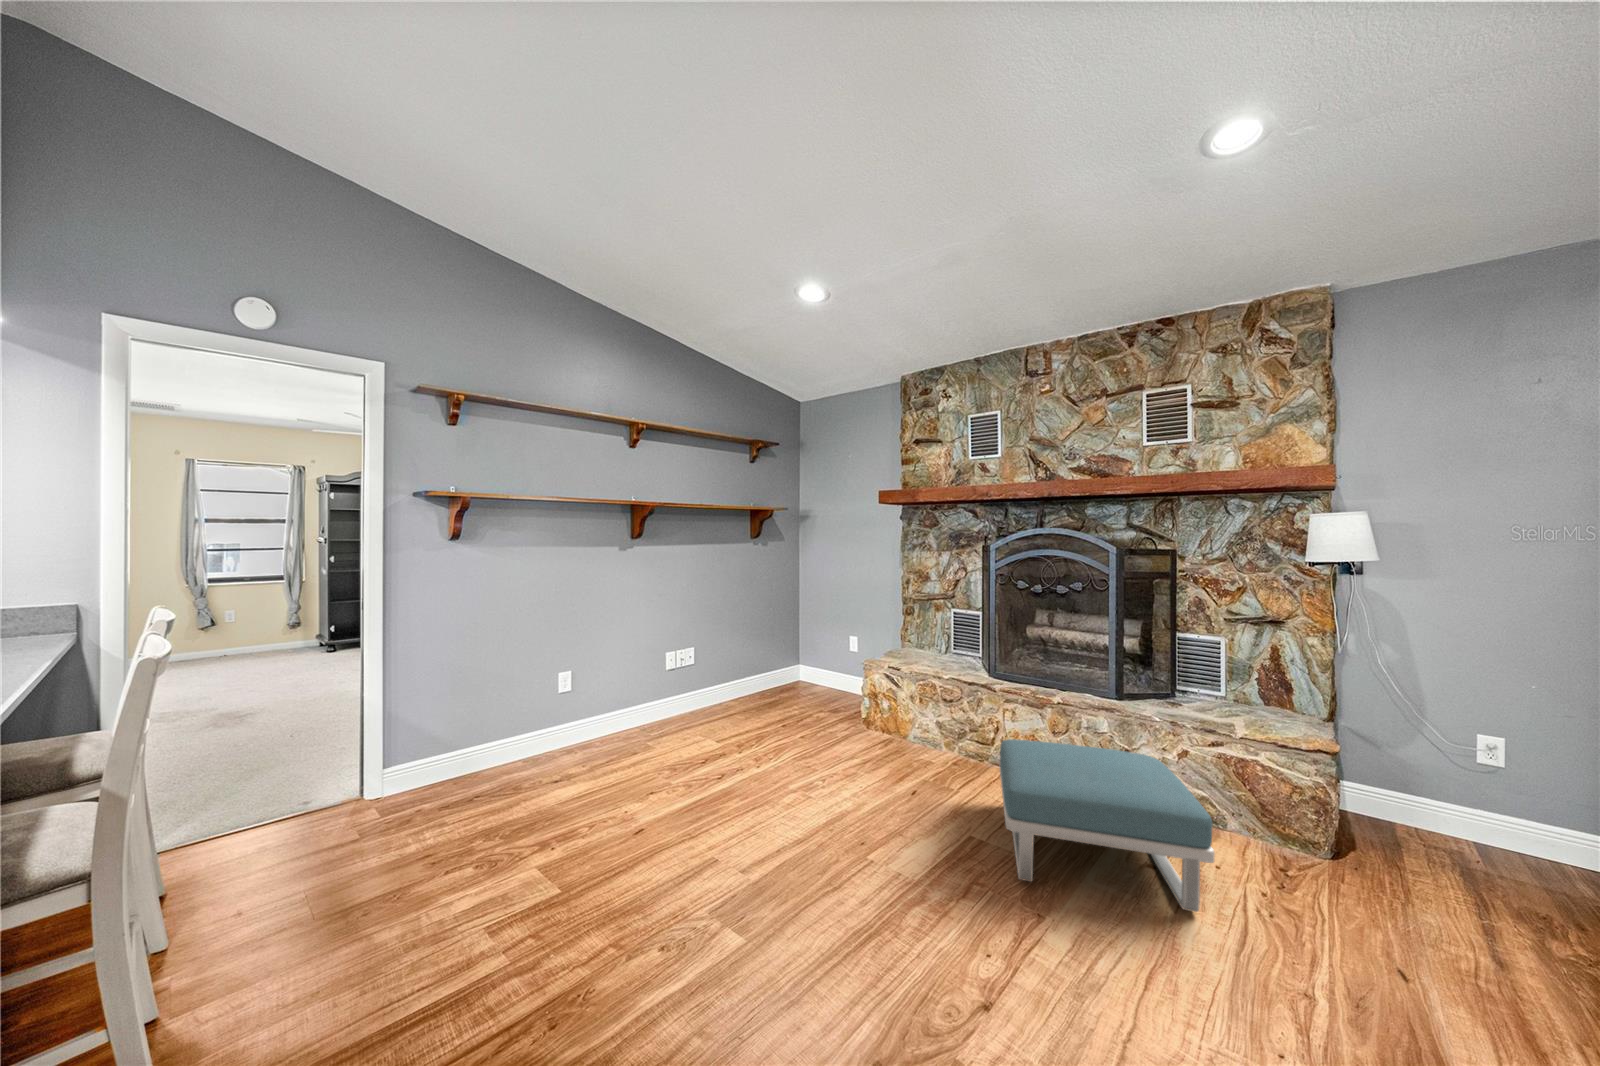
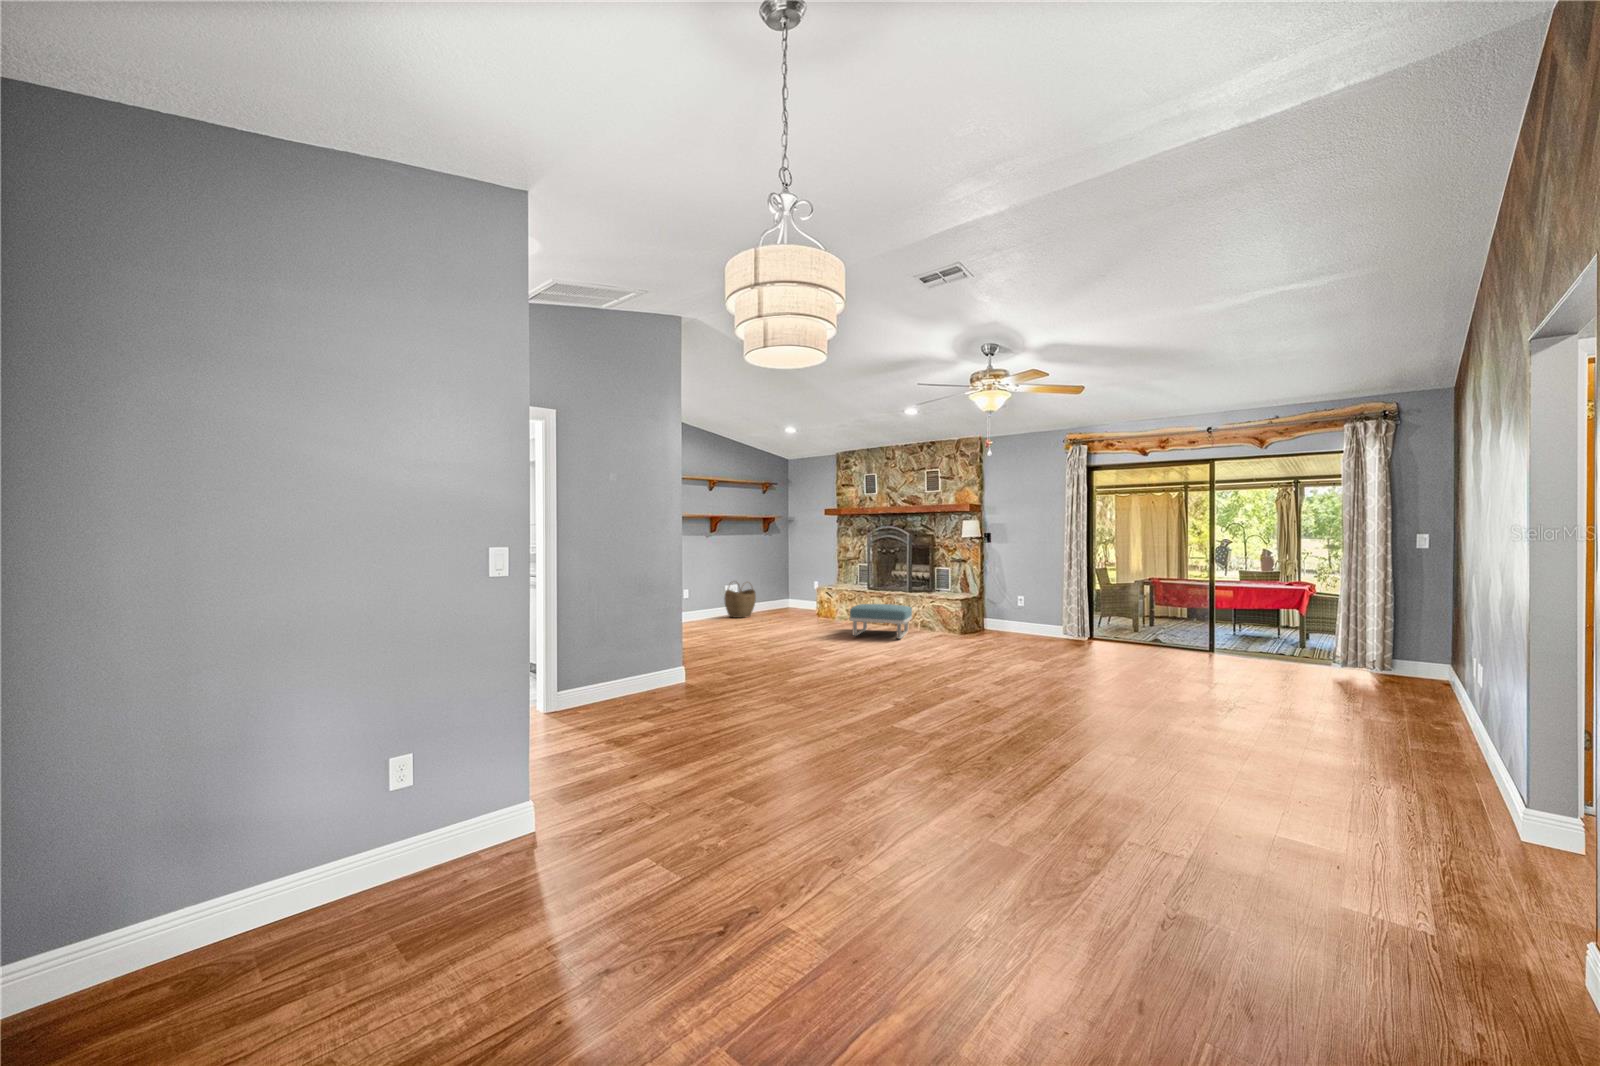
woven basket: none [660,642,730,729] -> present [724,585,756,618]

